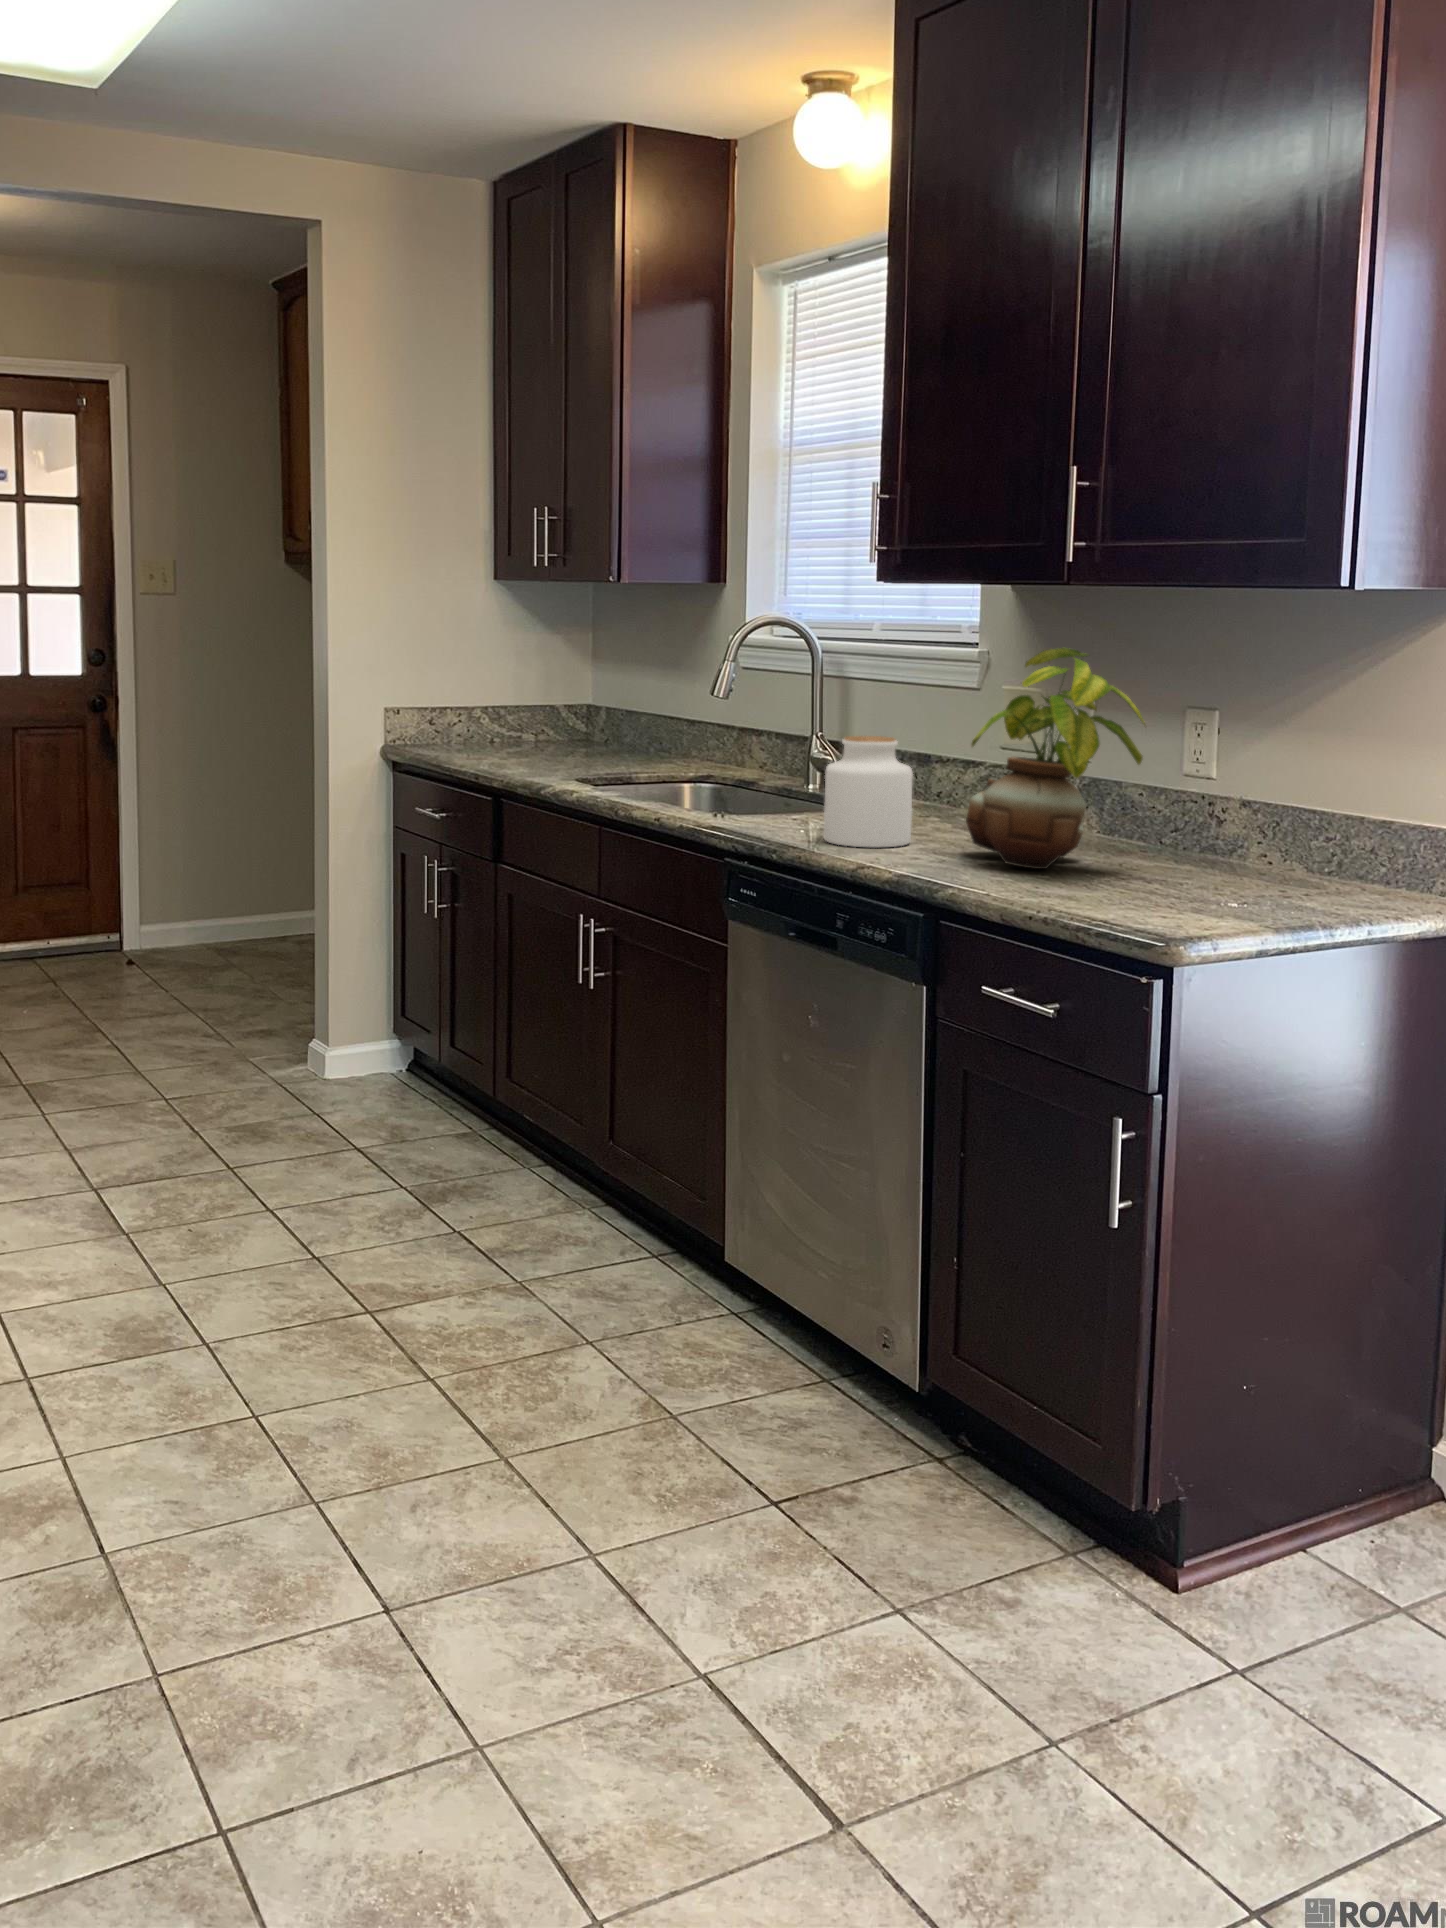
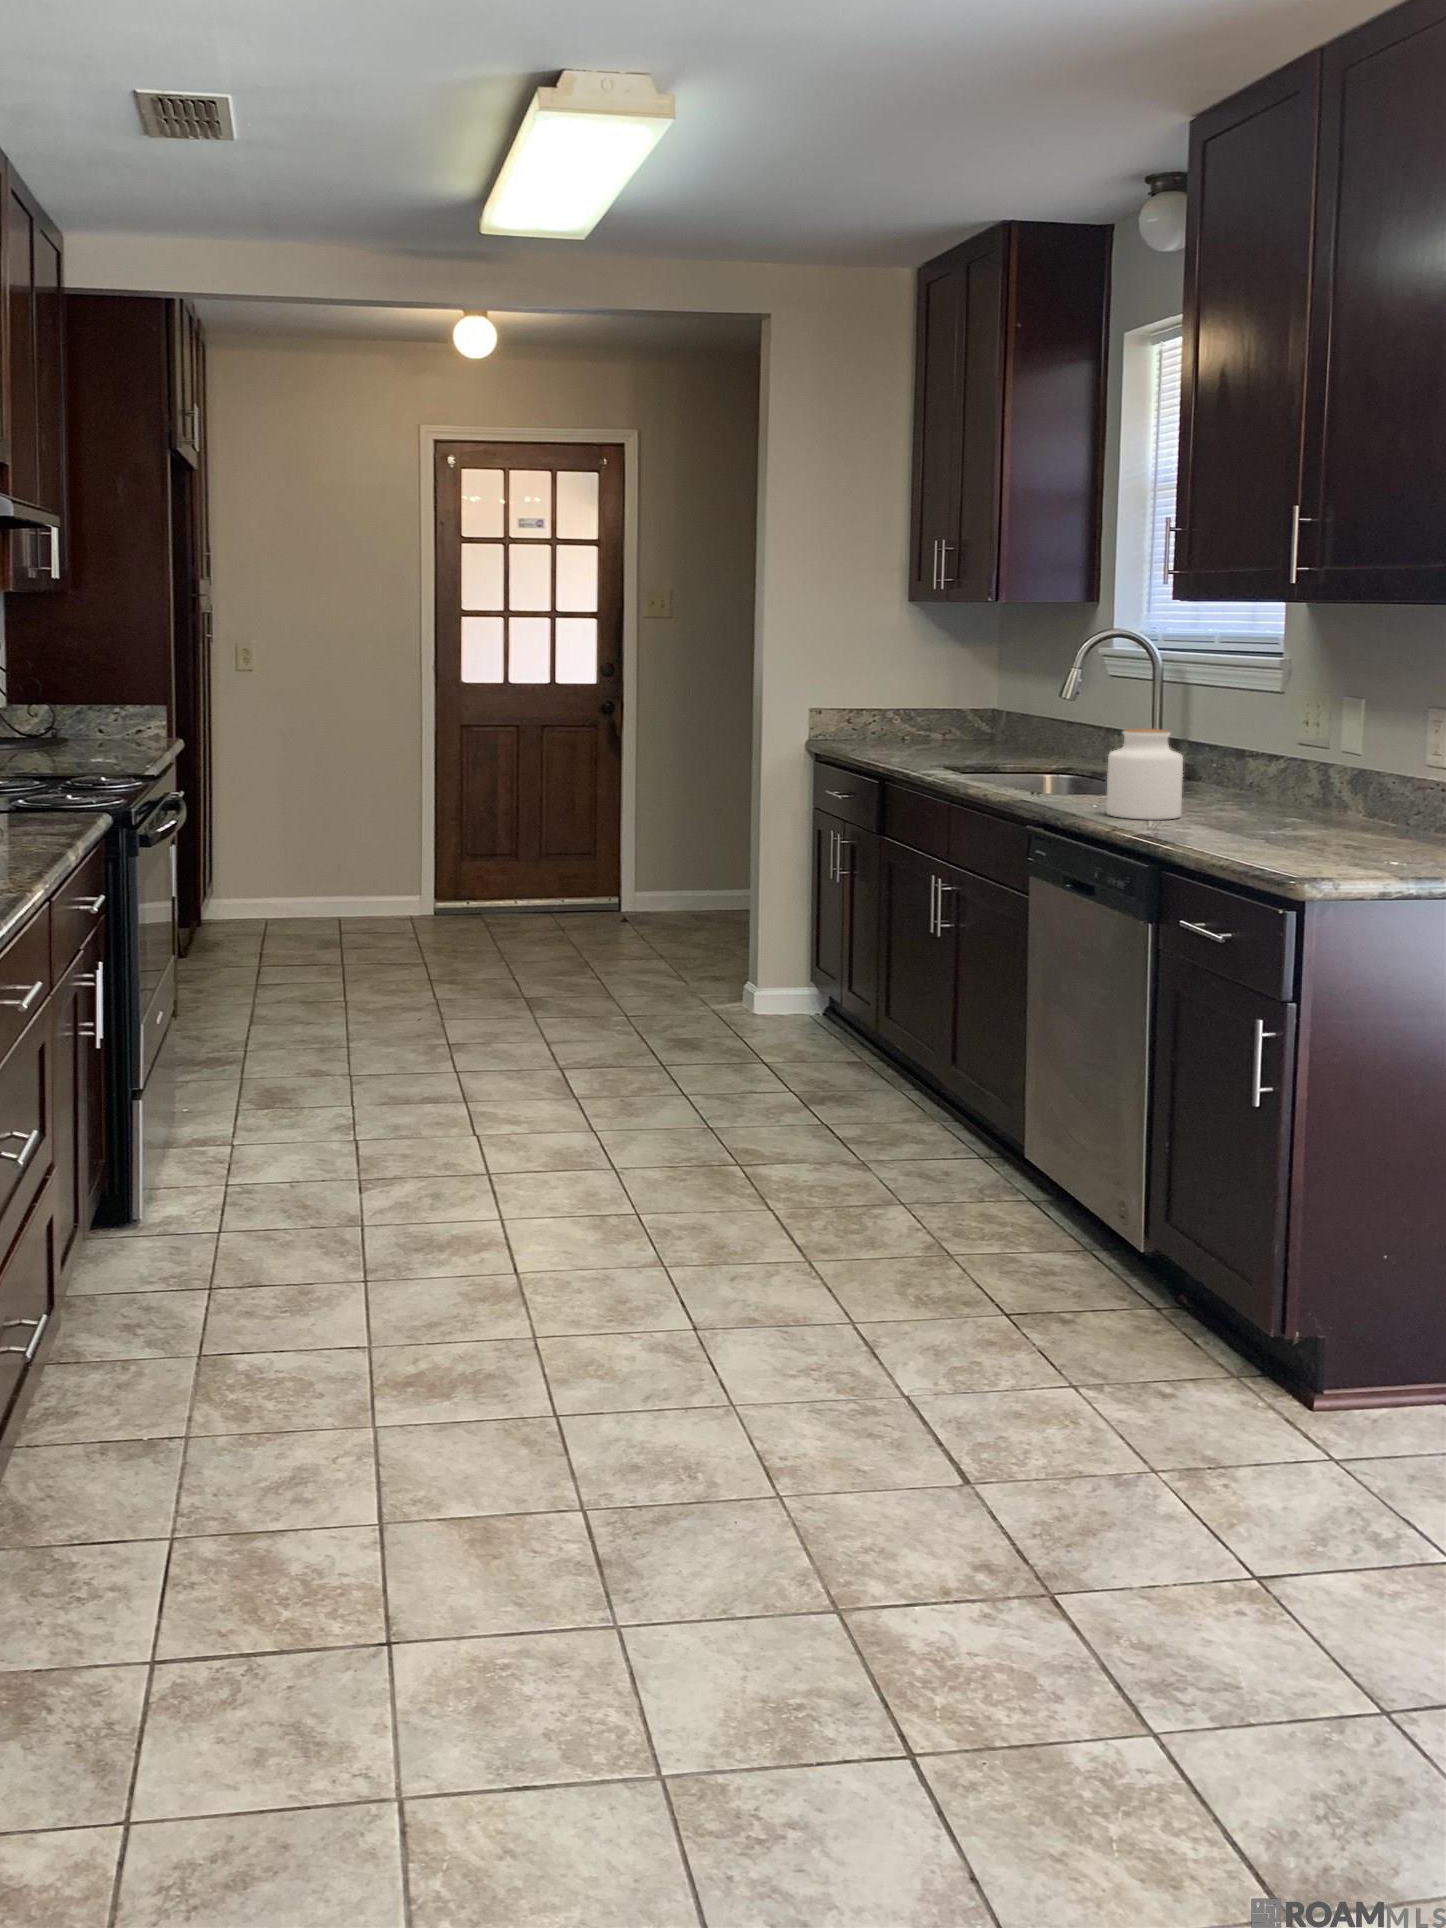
potted plant: present [966,648,1145,869] -> none [1209,654,1357,837]

